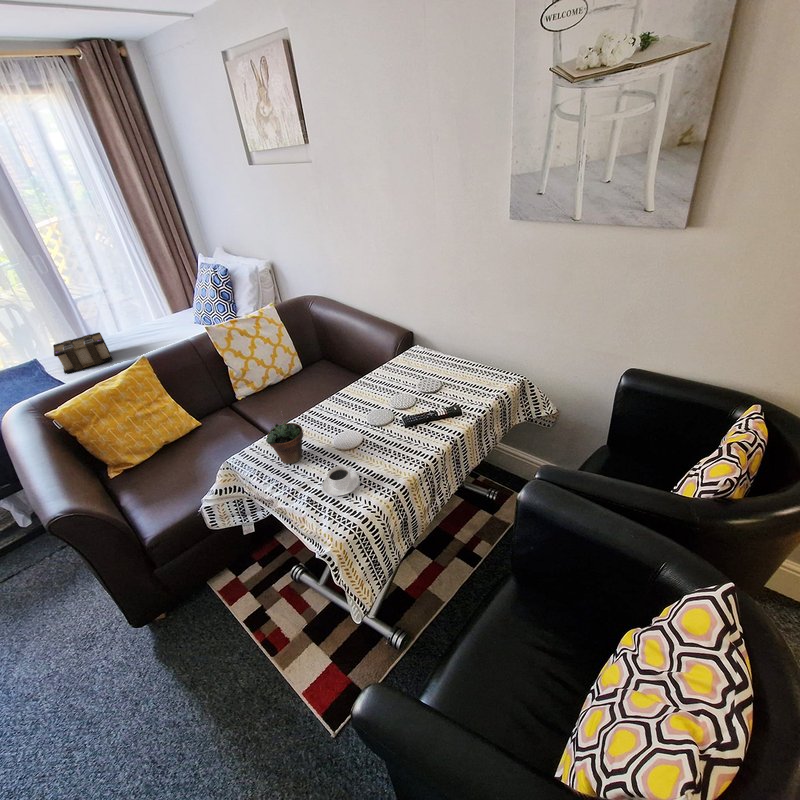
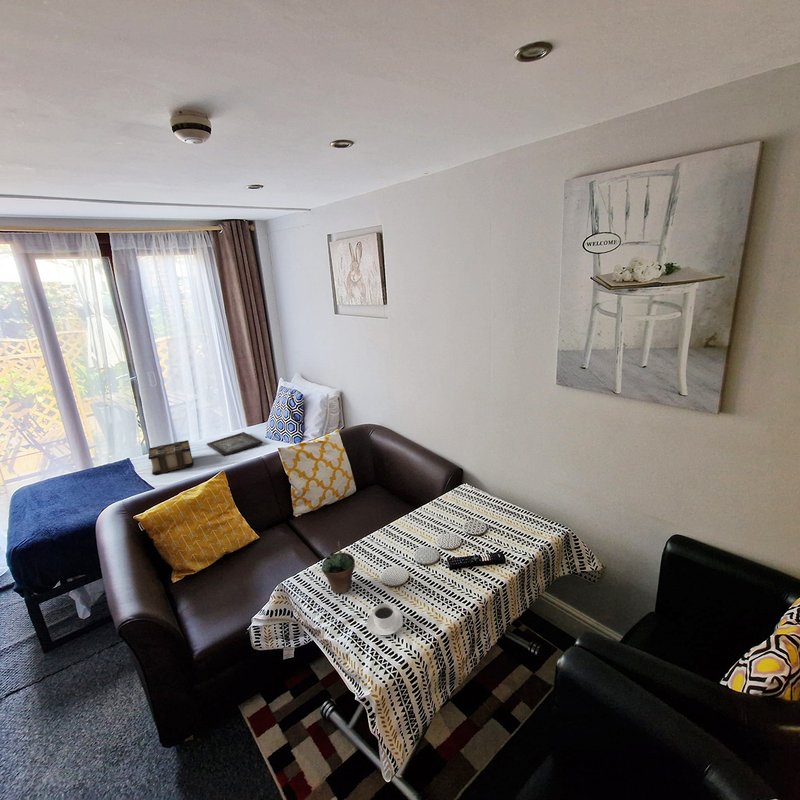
tray: none [125,320,190,346] -> present [207,432,262,456]

